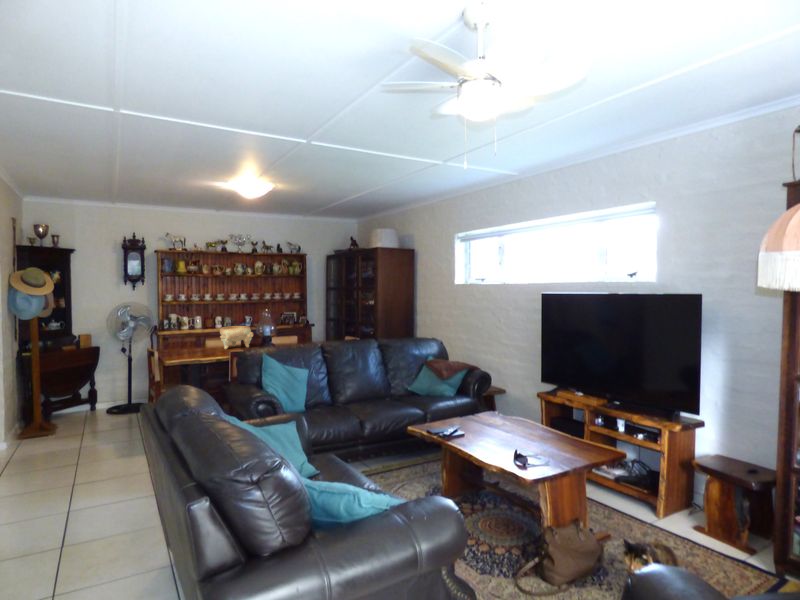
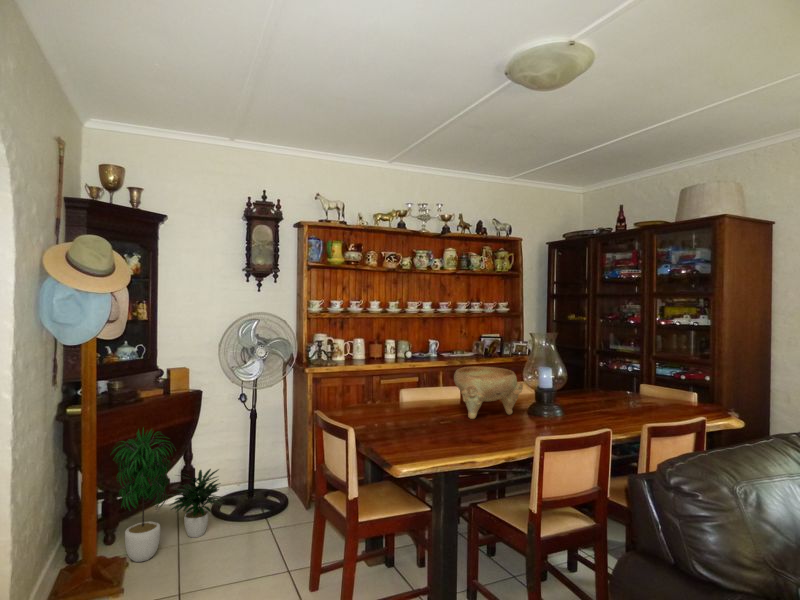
potted plant: none [46,360,111,426] -> present [111,428,224,562]

